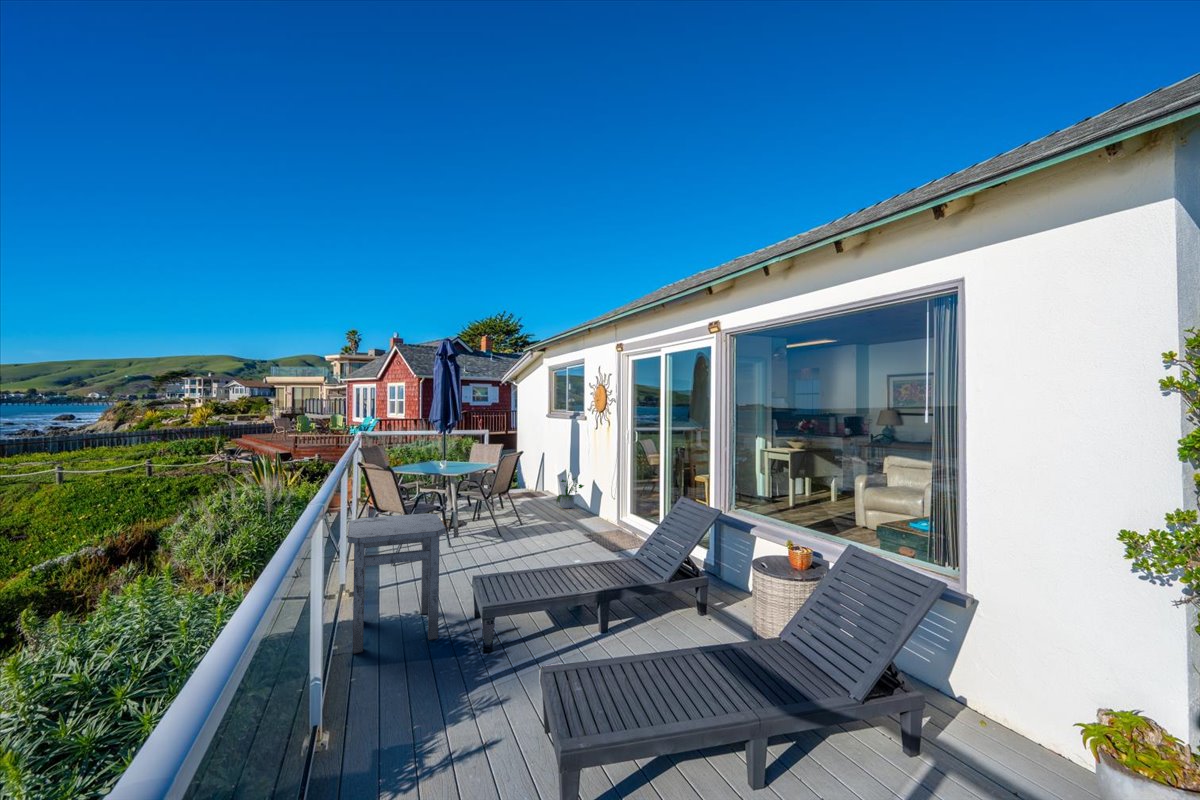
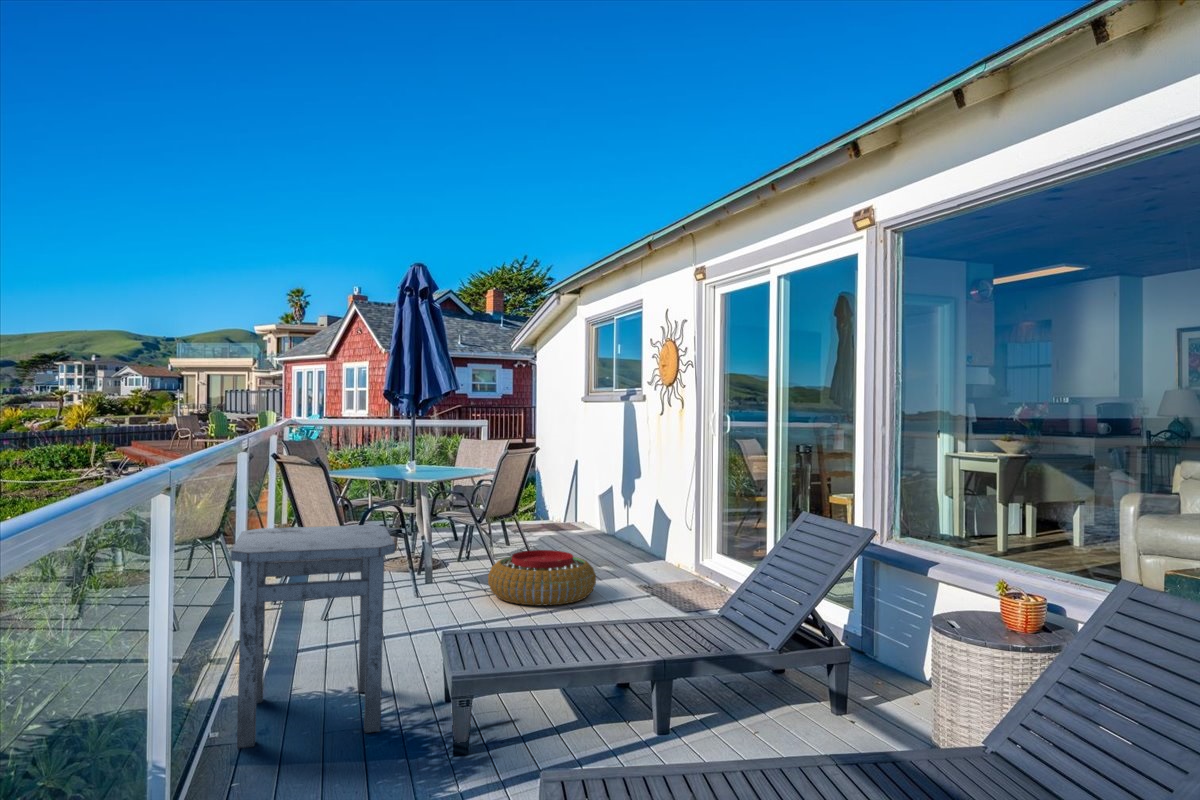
potted plant: present [556,475,584,509] -> none [592,478,639,546]
pouf: none [494,516,560,552] -> present [488,550,596,606]

